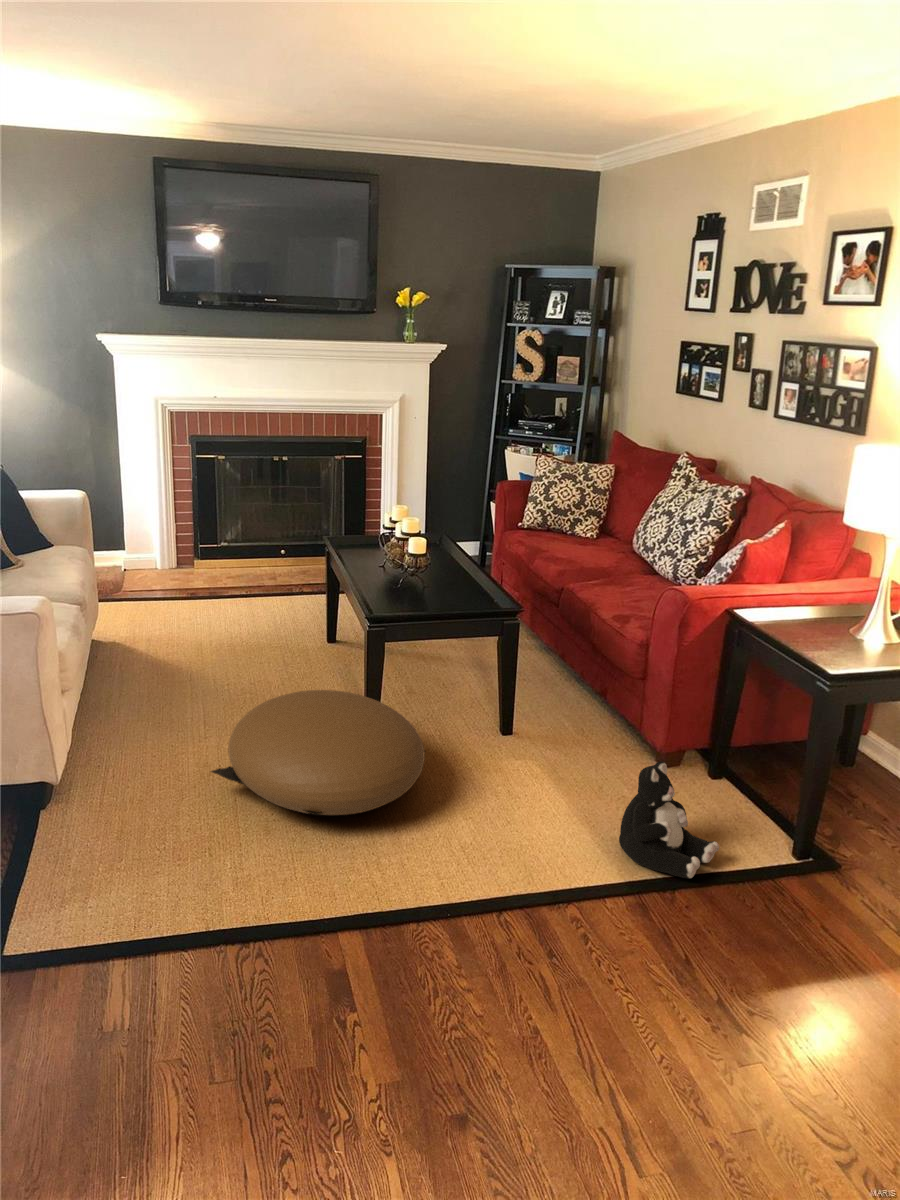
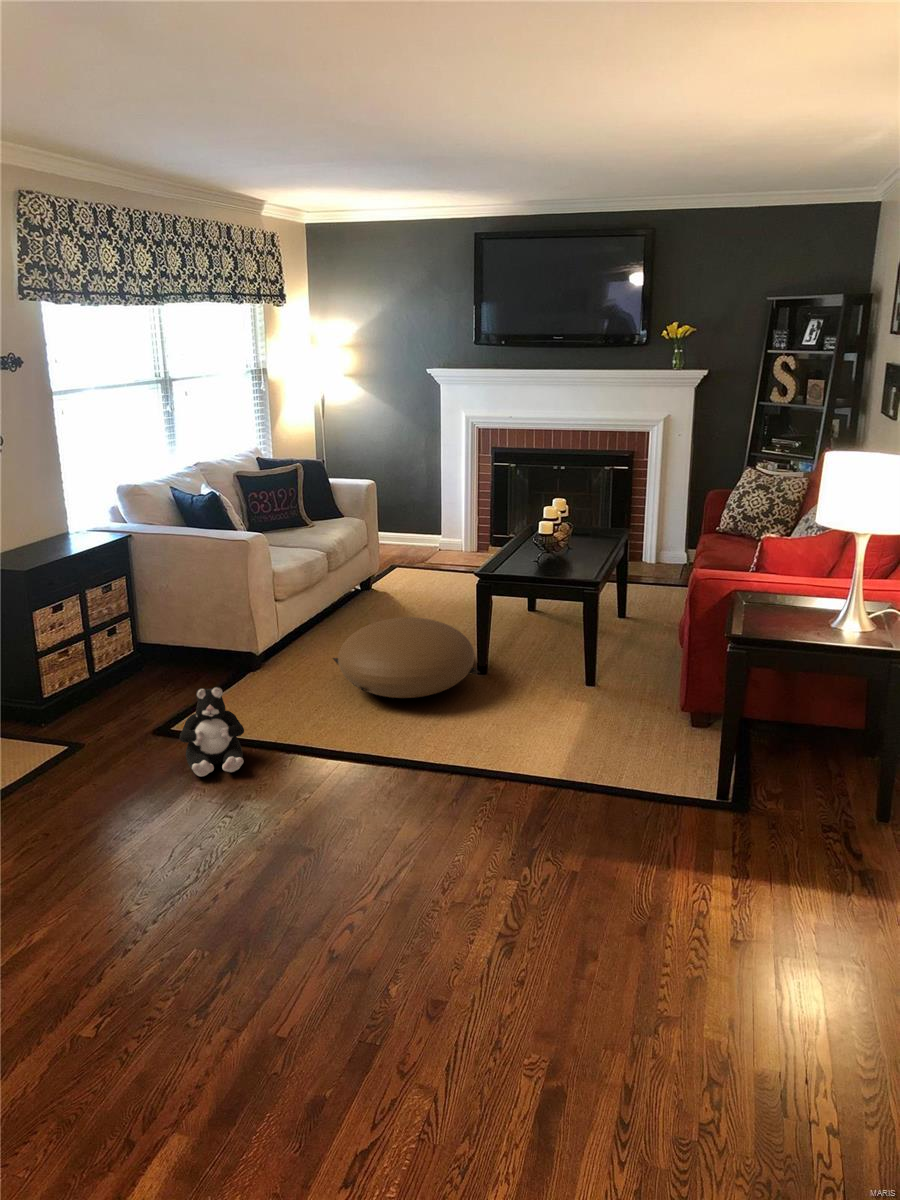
plush toy: present [619,761,719,878] -> present [180,686,244,777]

